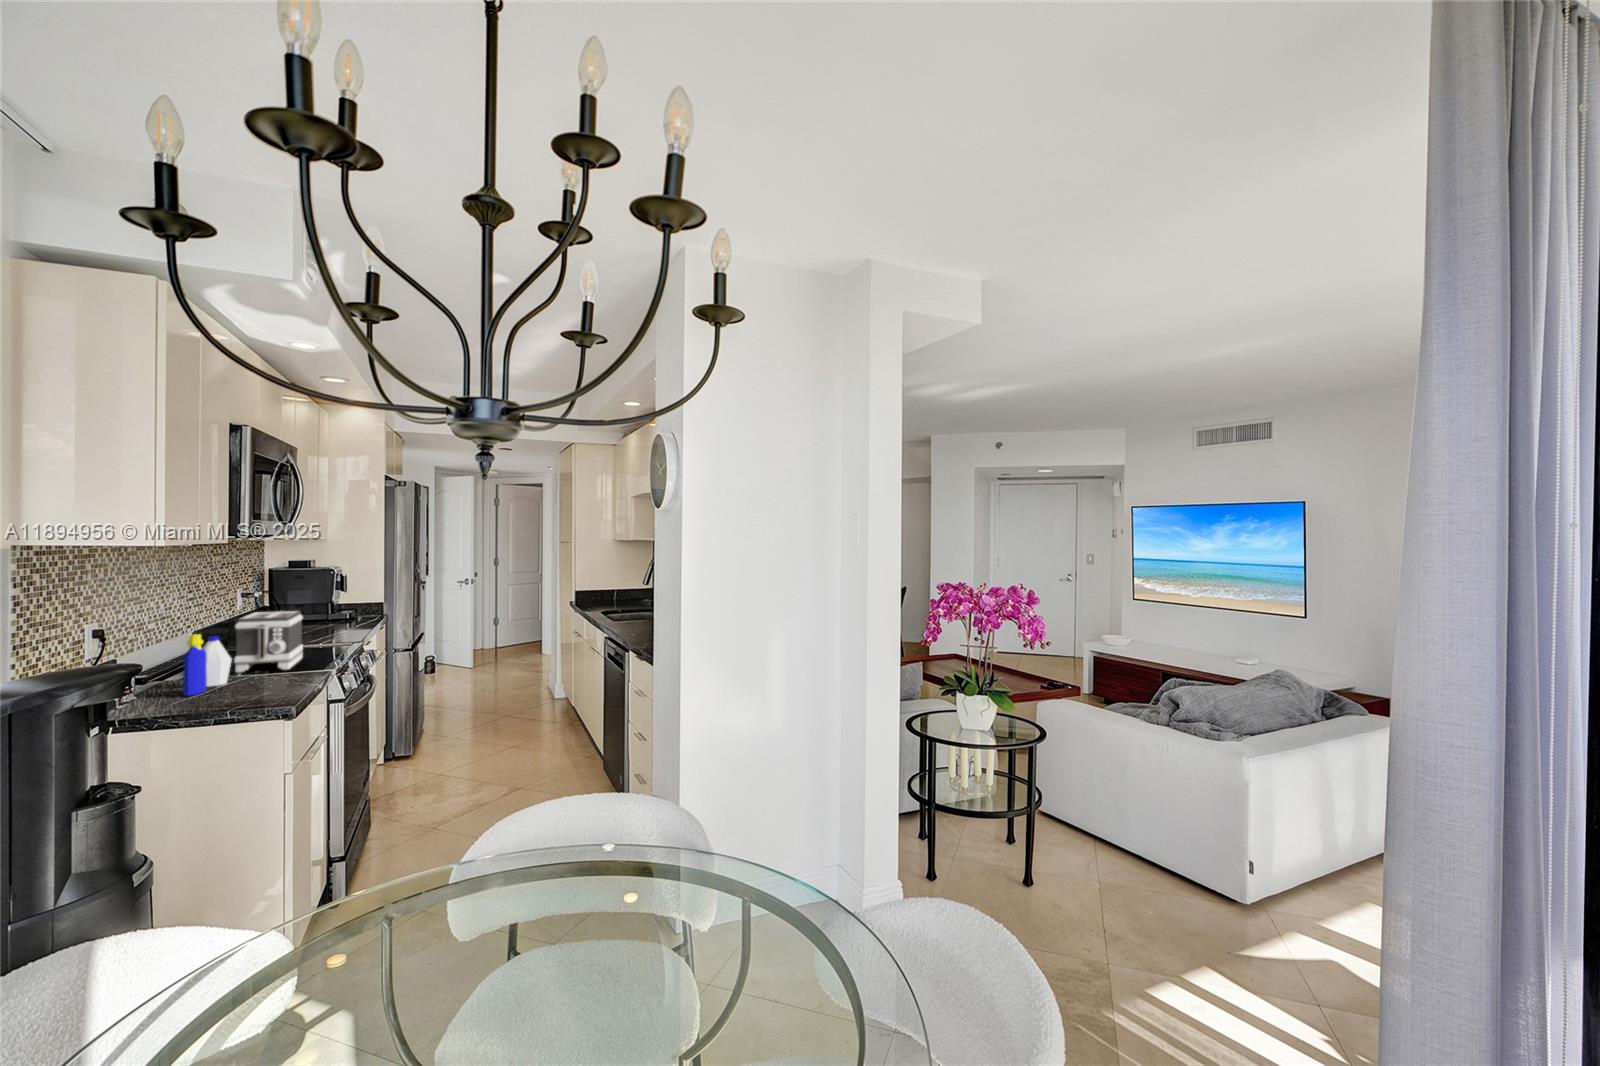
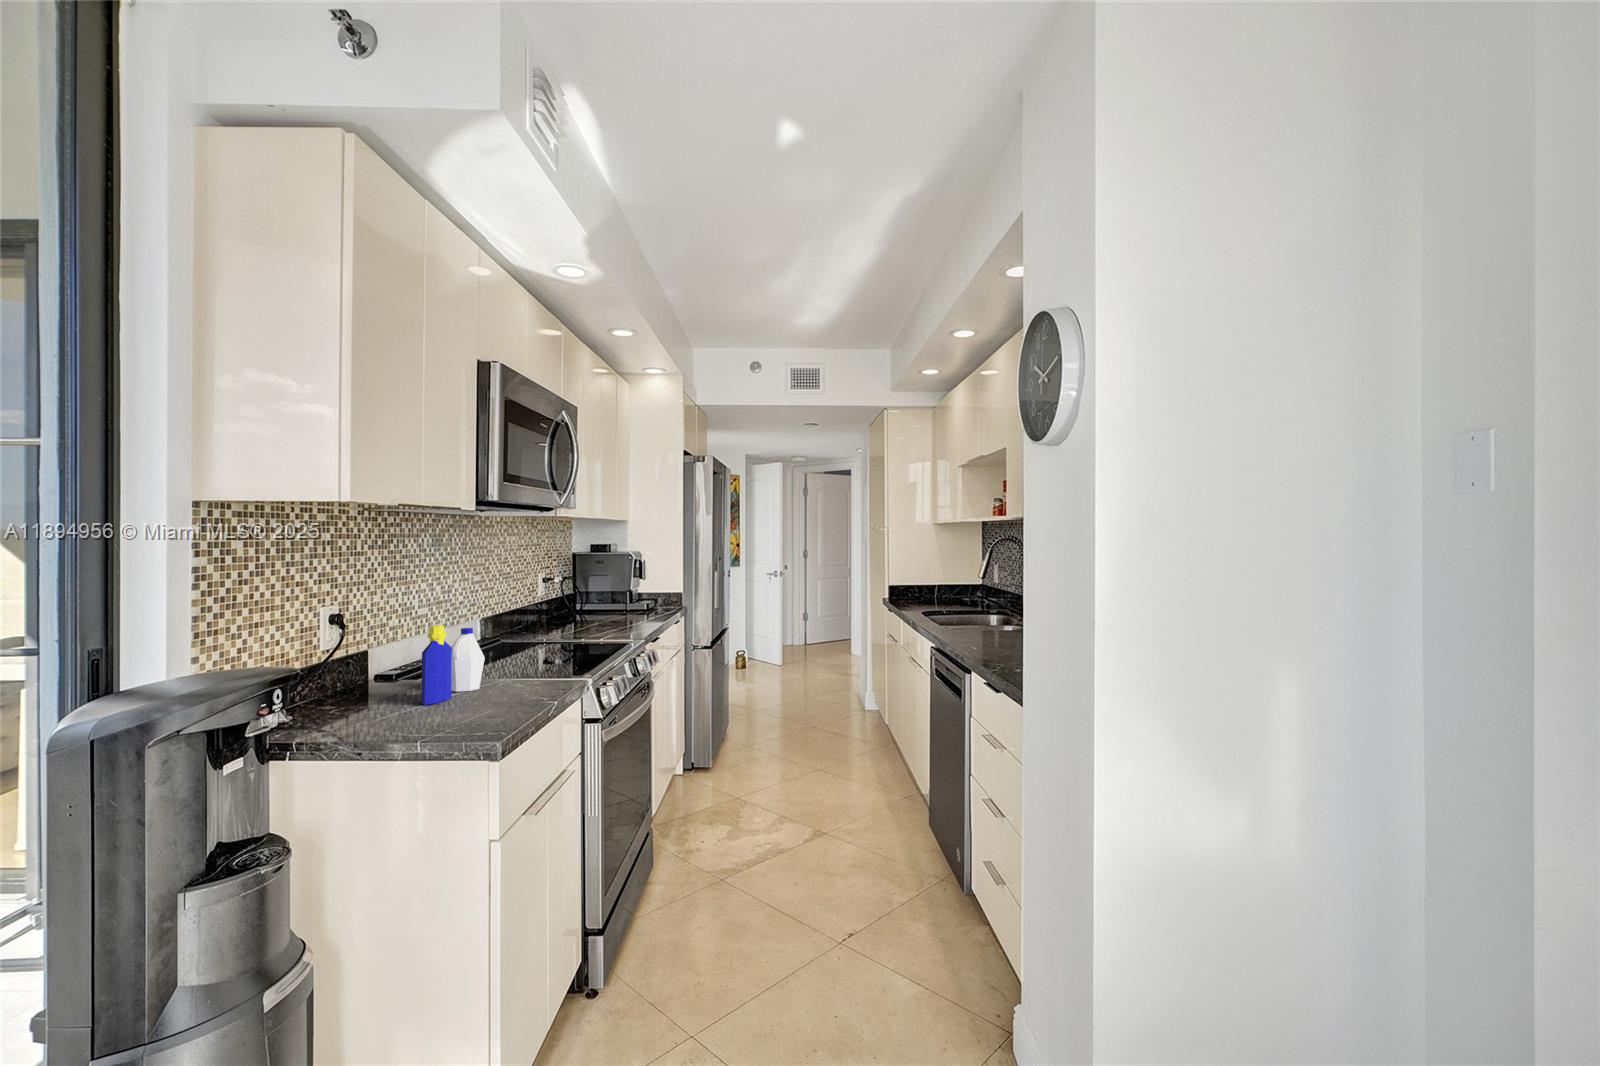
toaster: present [234,611,303,673] -> none [498,599,581,673]

